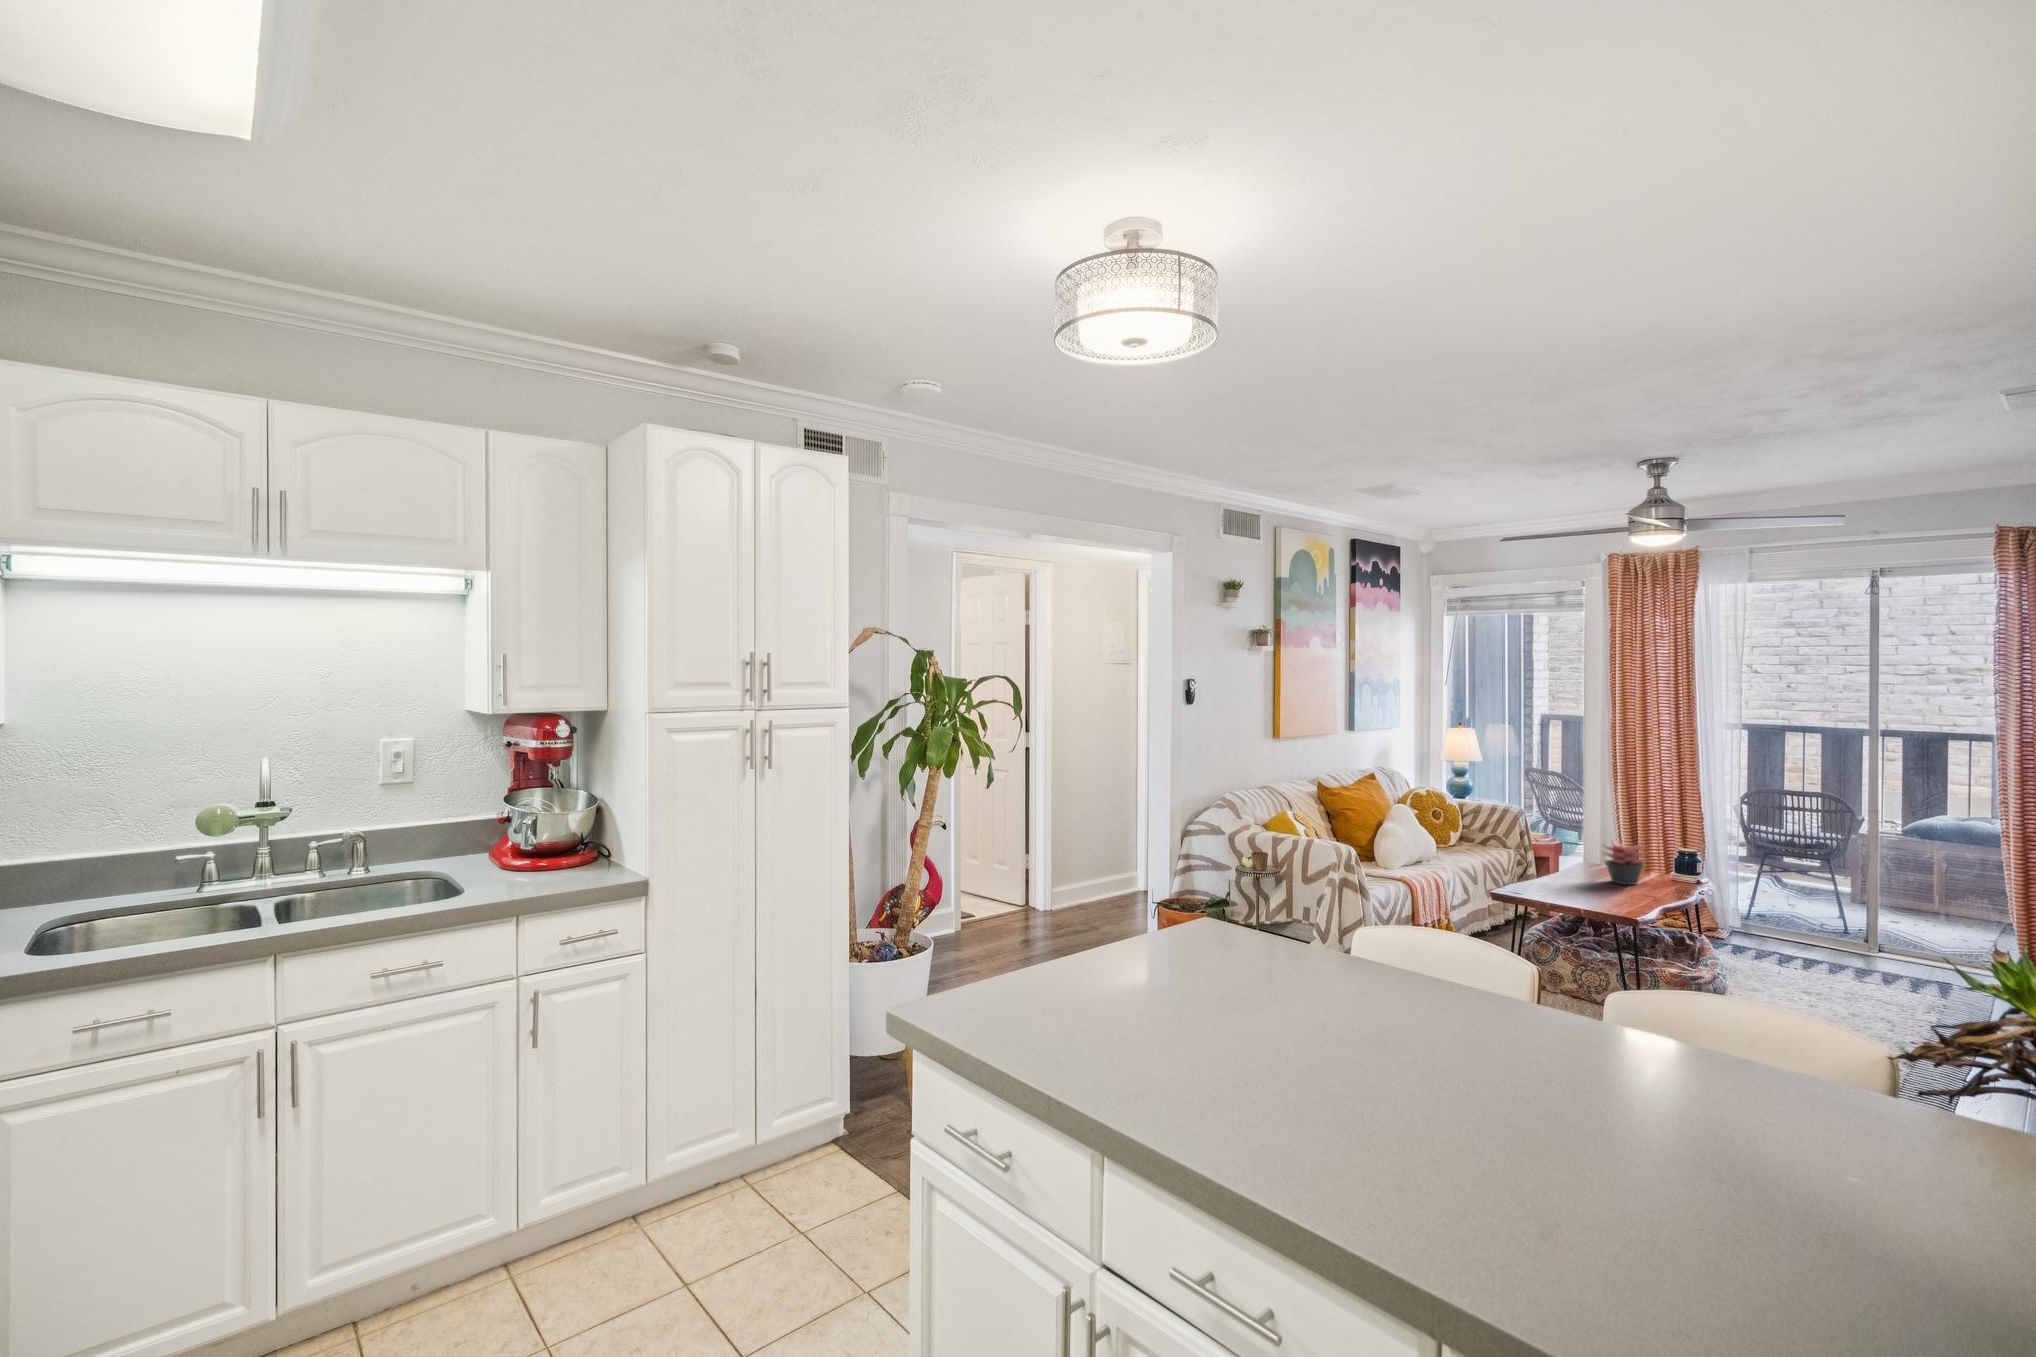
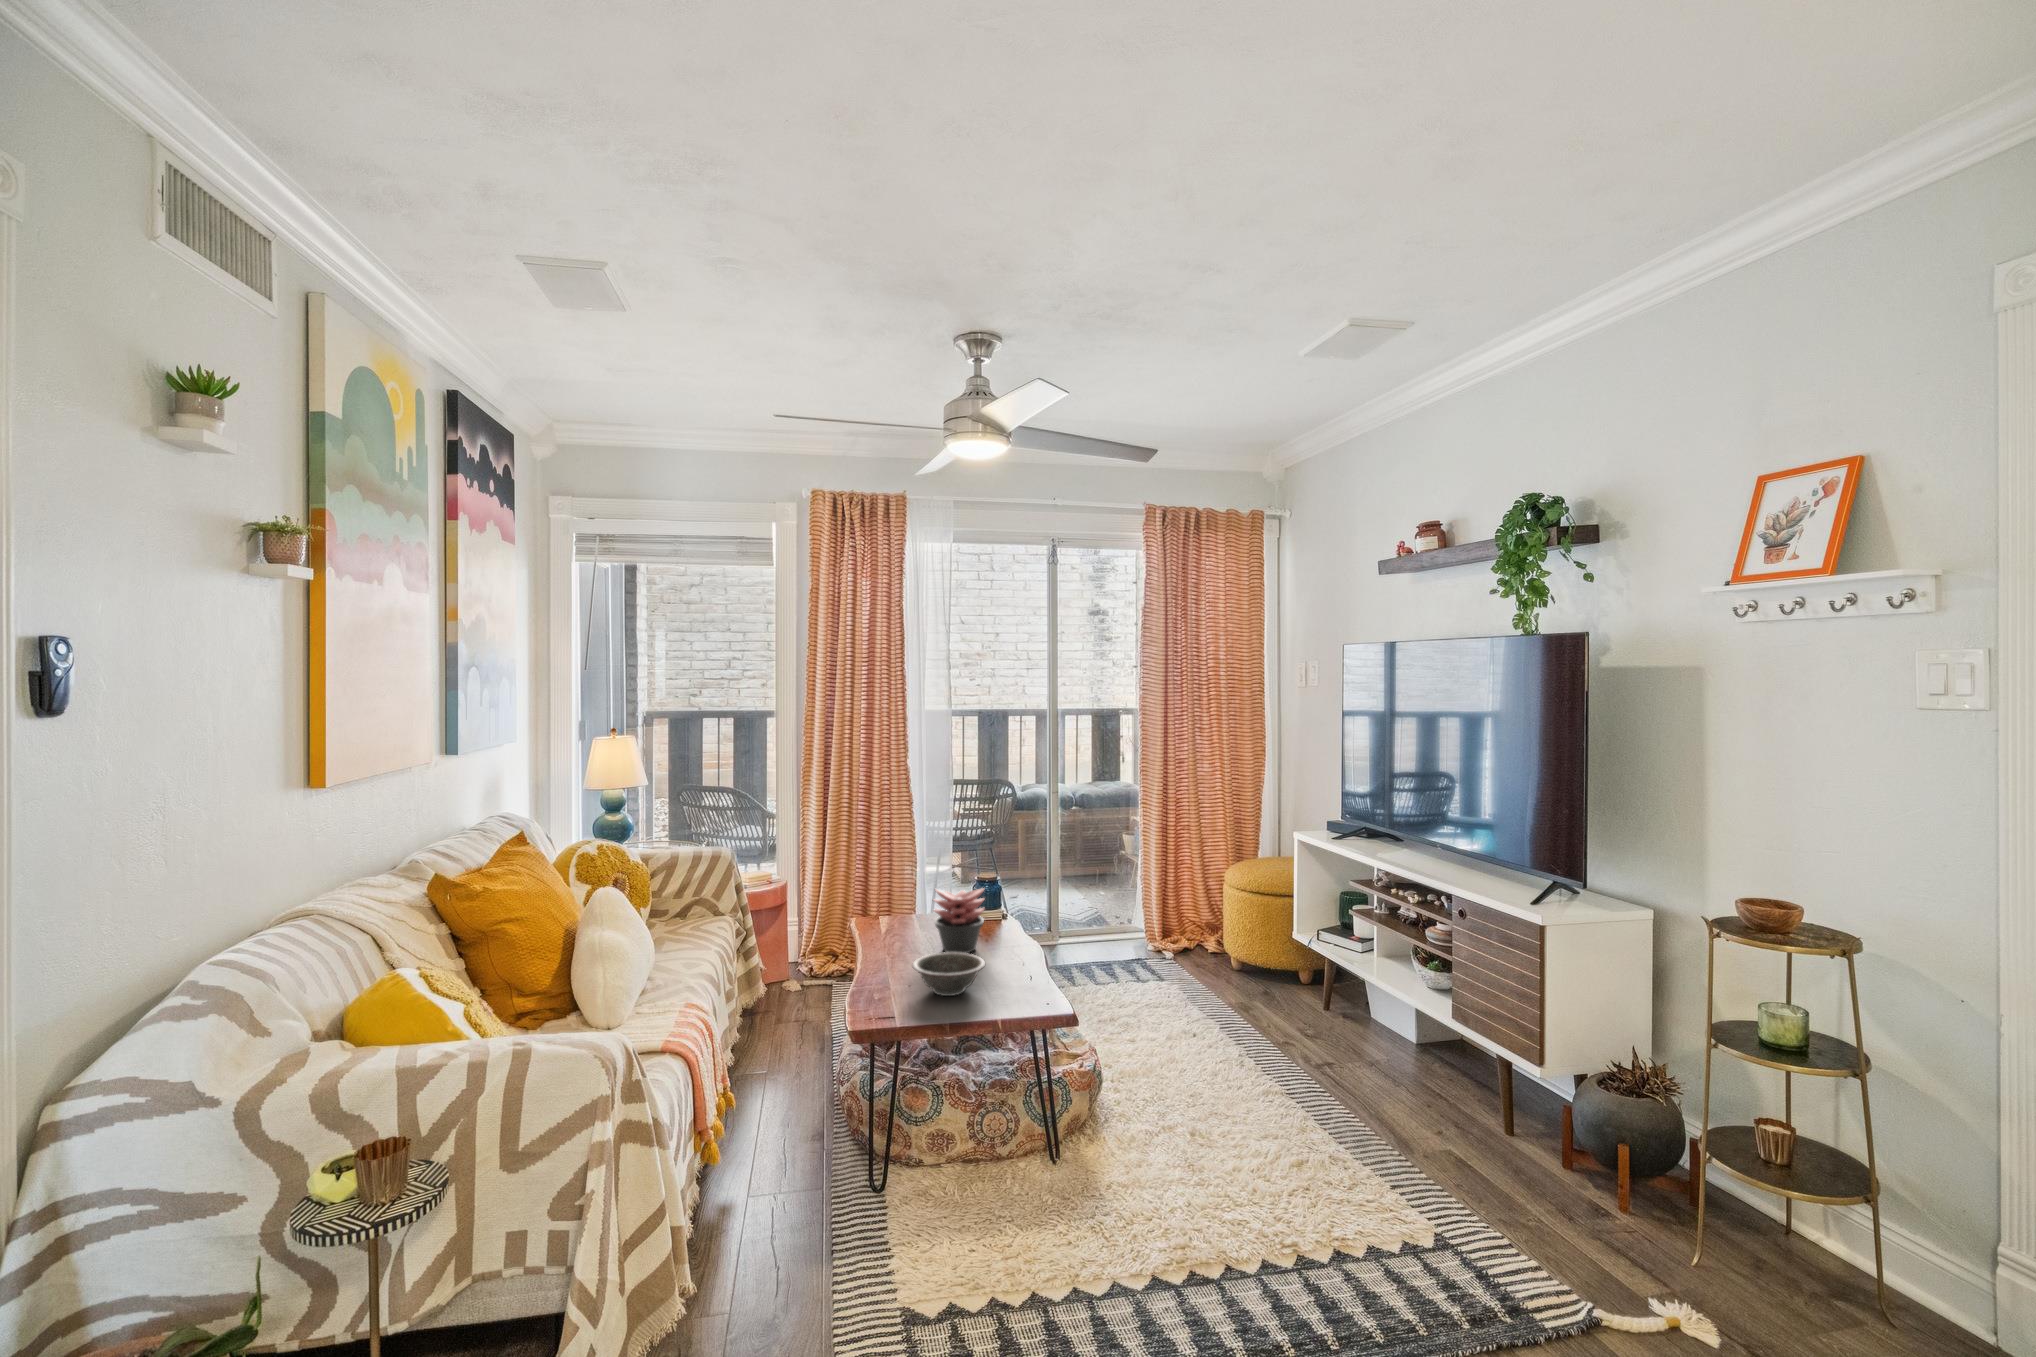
decorative bowl: none [1549,870,1602,894] -> present [912,952,985,996]

